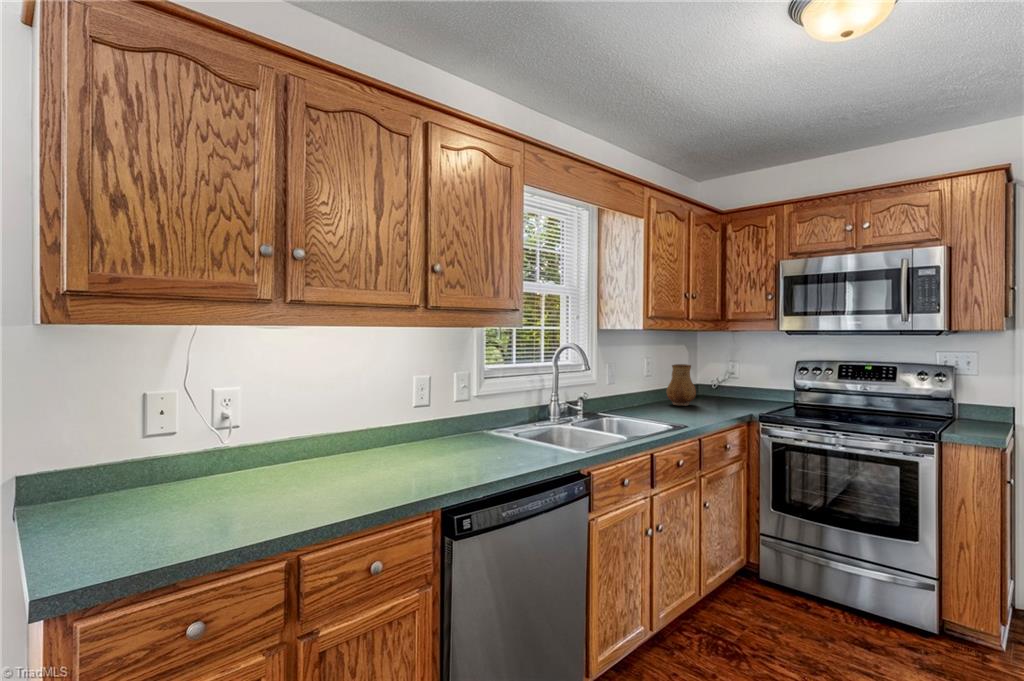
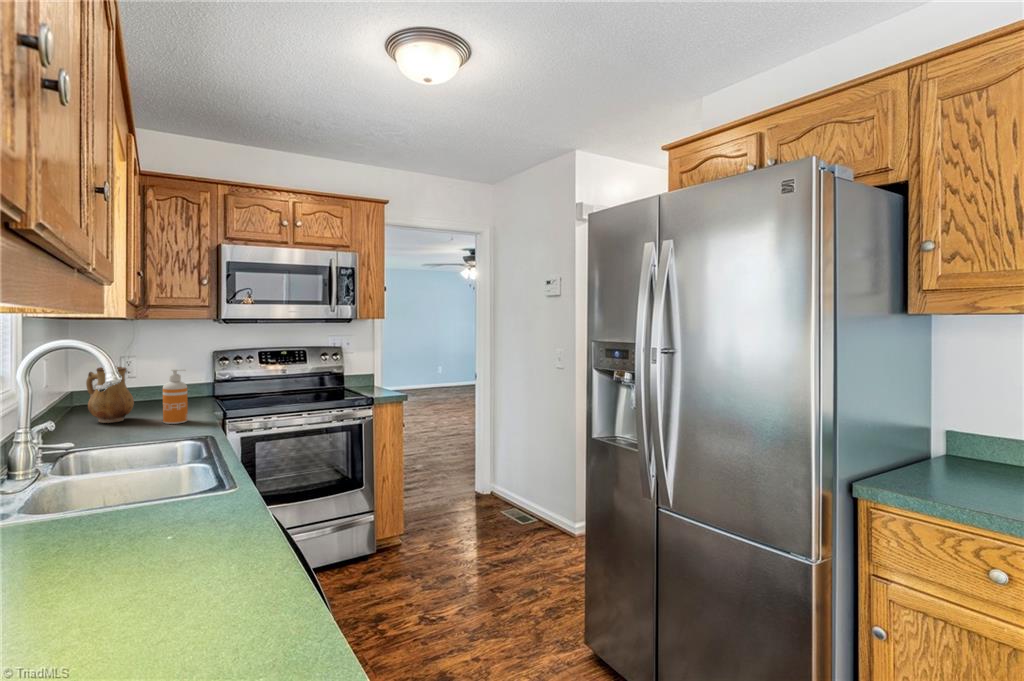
soap dispenser: none [700,368,719,413] -> present [163,369,188,424]

